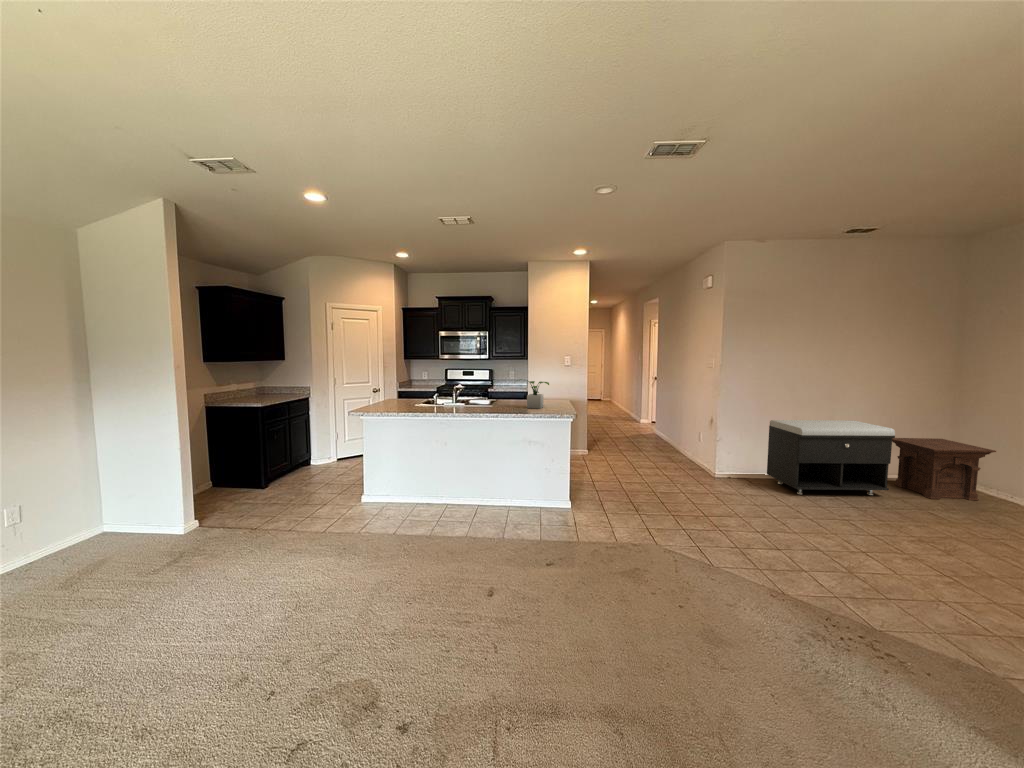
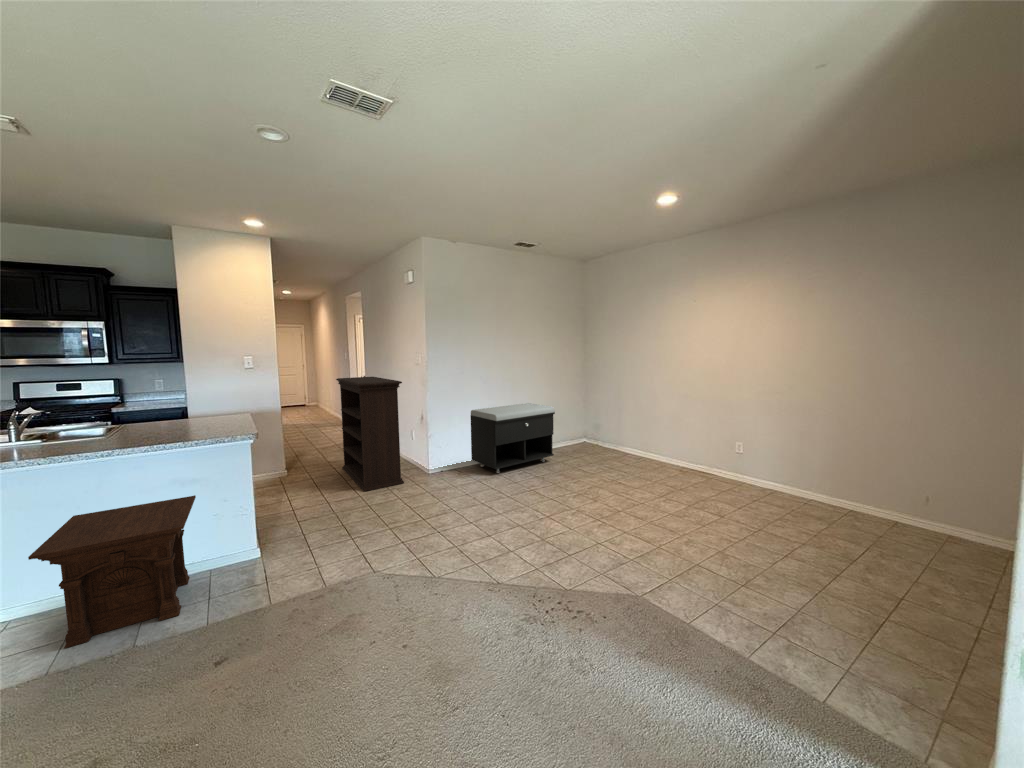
bookshelf: none [631,377,694,482] -> present [336,377,404,491]
potted plant: present [527,381,549,409] -> none [147,390,212,432]
side table: present [892,438,996,500] -> present [28,495,196,648]

